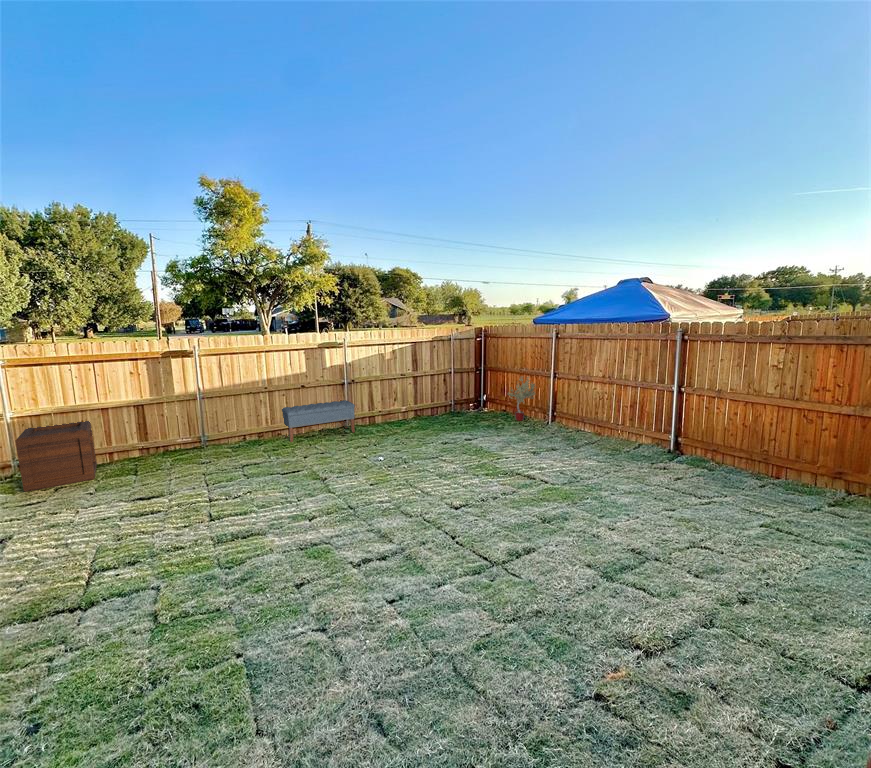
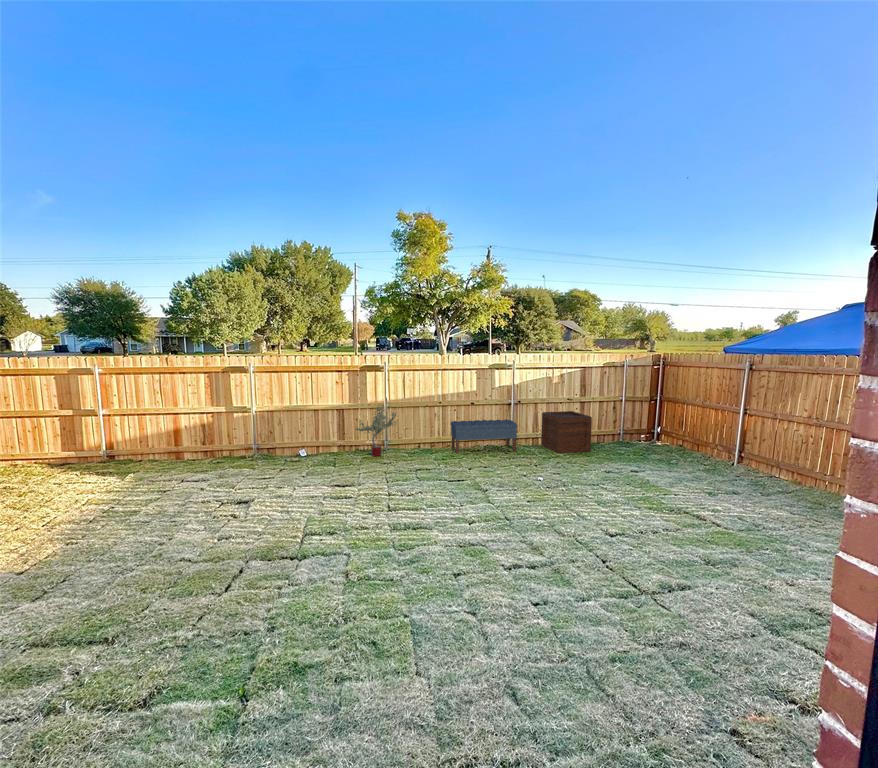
potted tree: present [508,377,535,421] -> present [356,406,396,457]
wooden crate: present [15,421,97,492] -> present [541,411,592,453]

